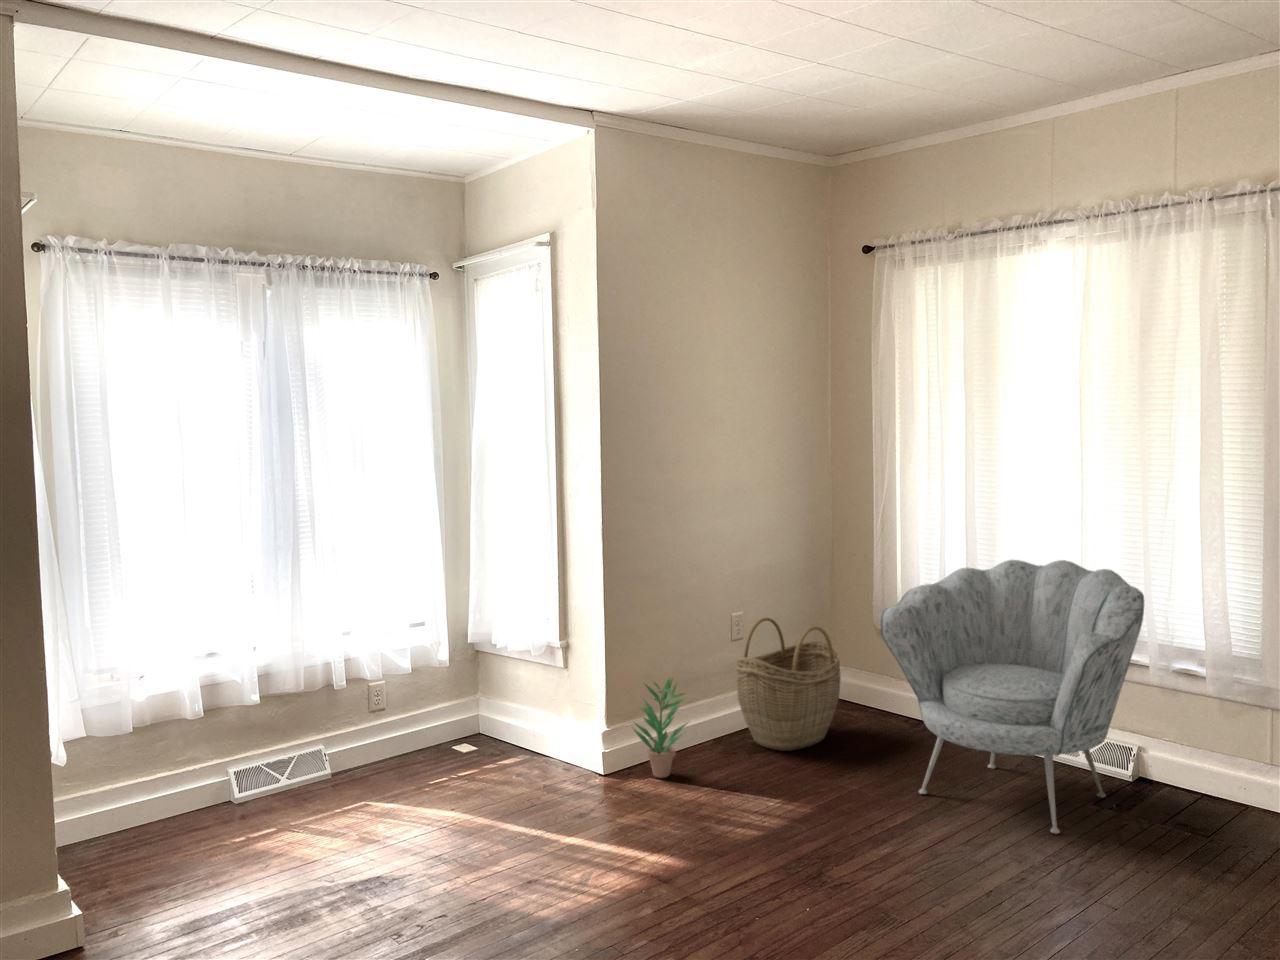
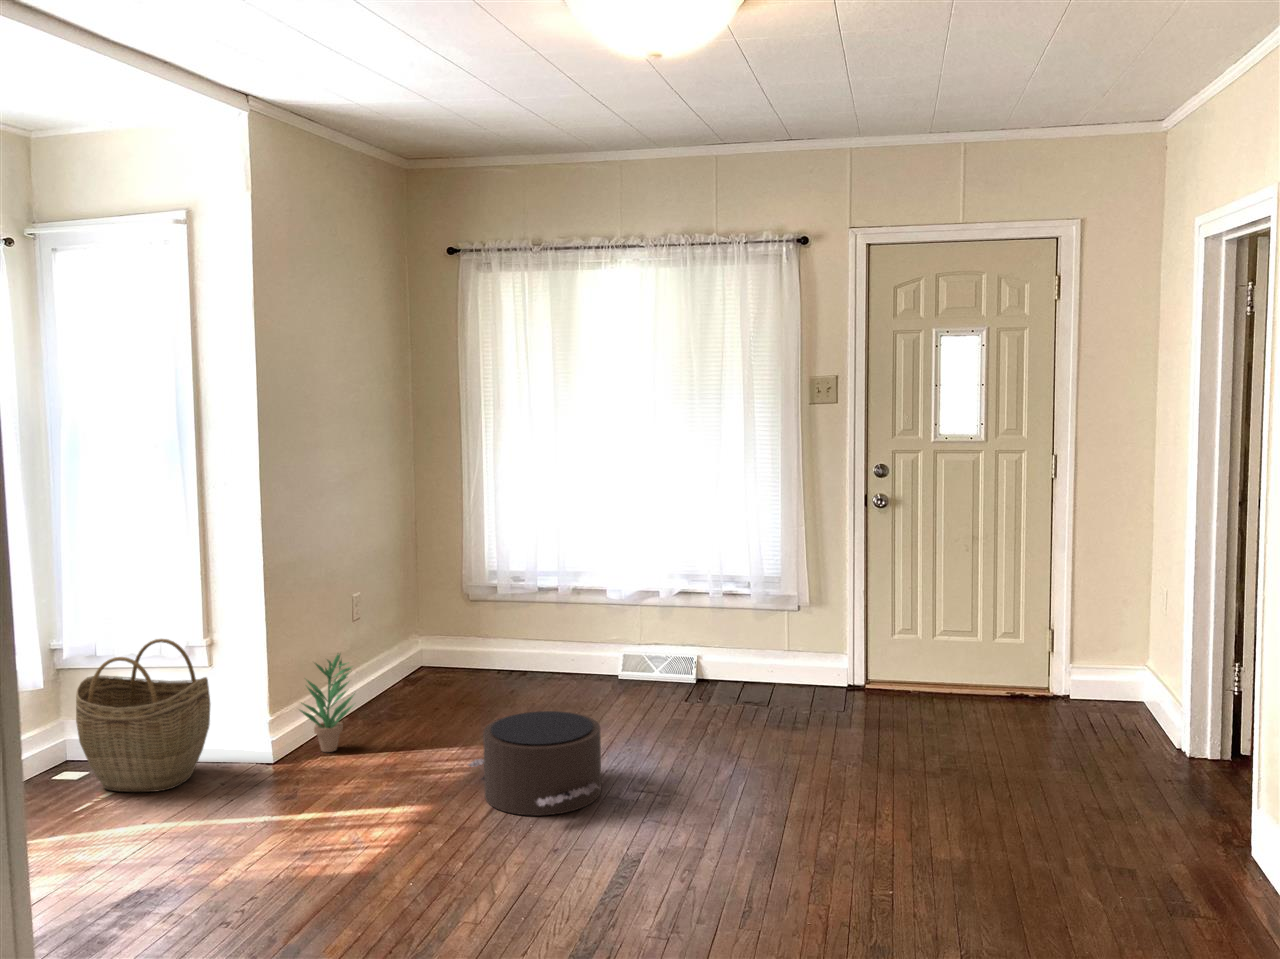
armchair: present [881,560,1144,834] -> none [525,517,724,725]
woven basket: present [736,618,841,751] -> present [76,639,210,792]
pouf: none [741,778,883,909] -> present [468,711,601,816]

